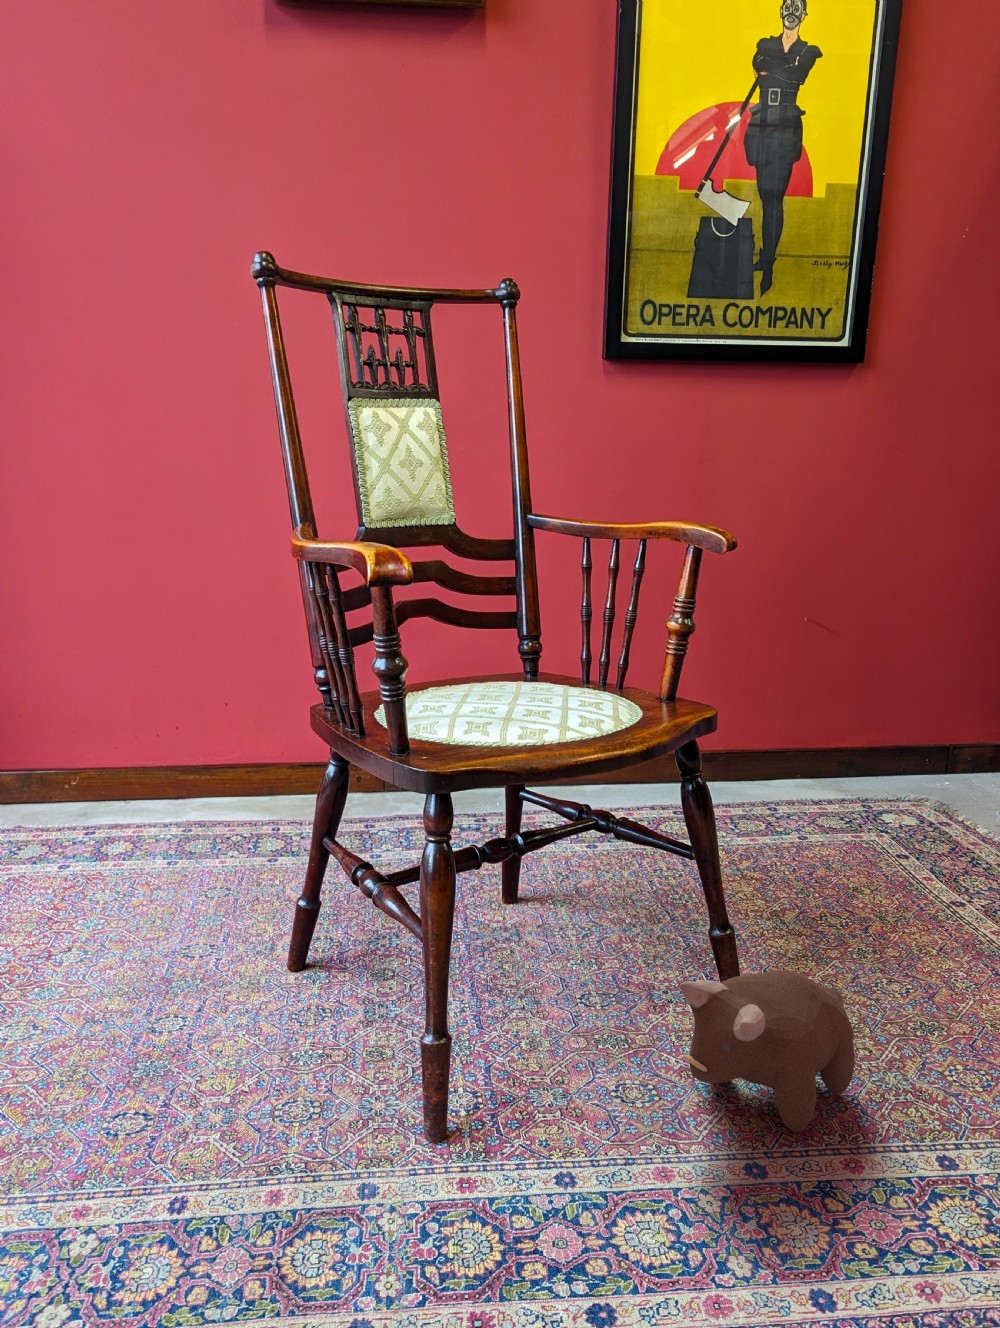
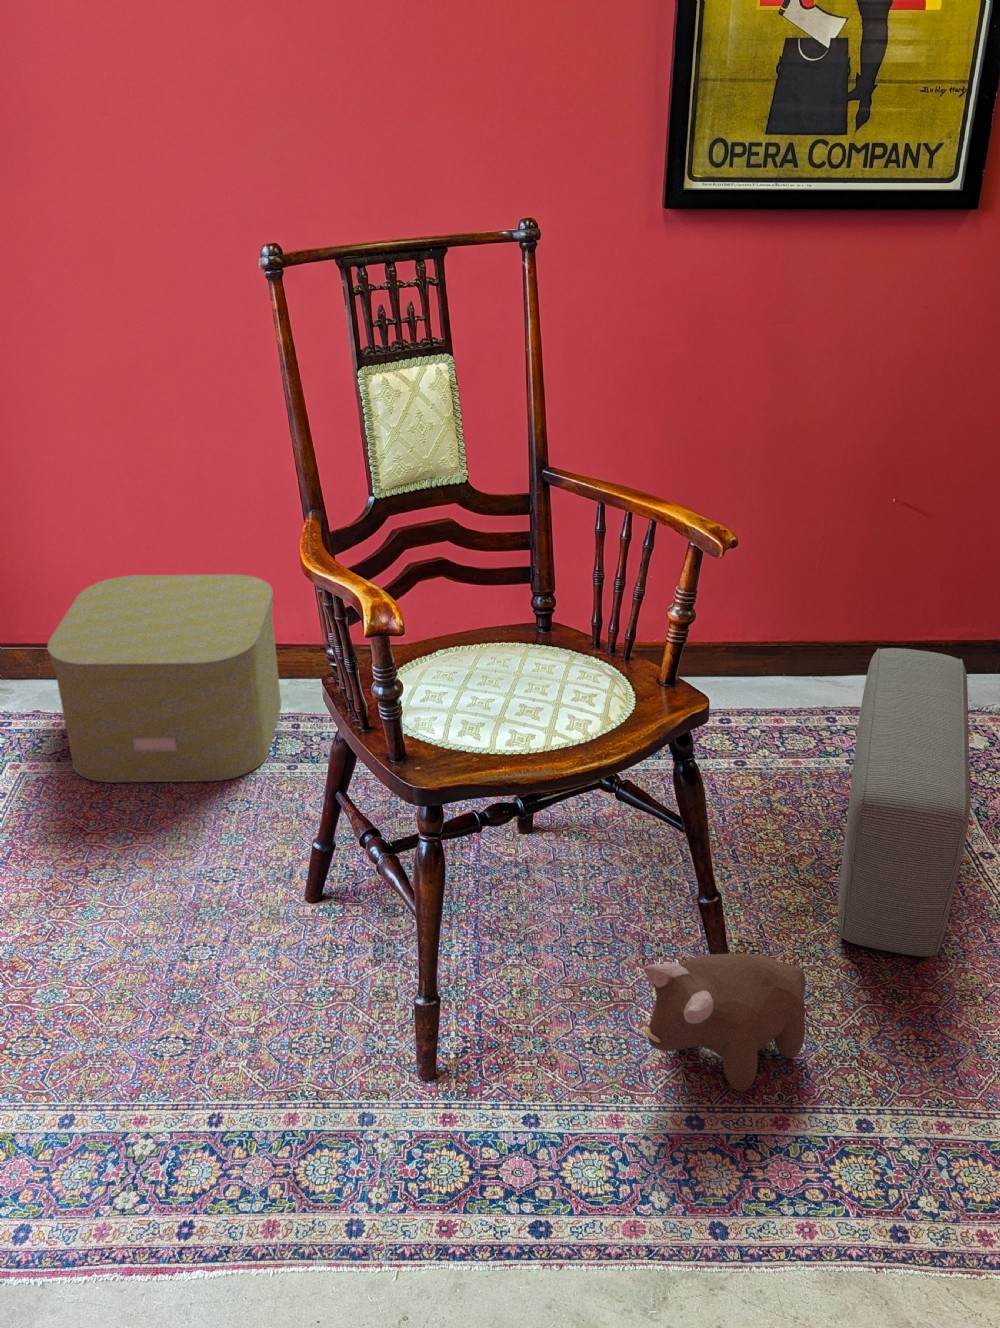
storage box: none [33,692,263,877] -> present [48,574,281,782]
pouf: none [810,720,971,989] -> present [838,648,970,957]

